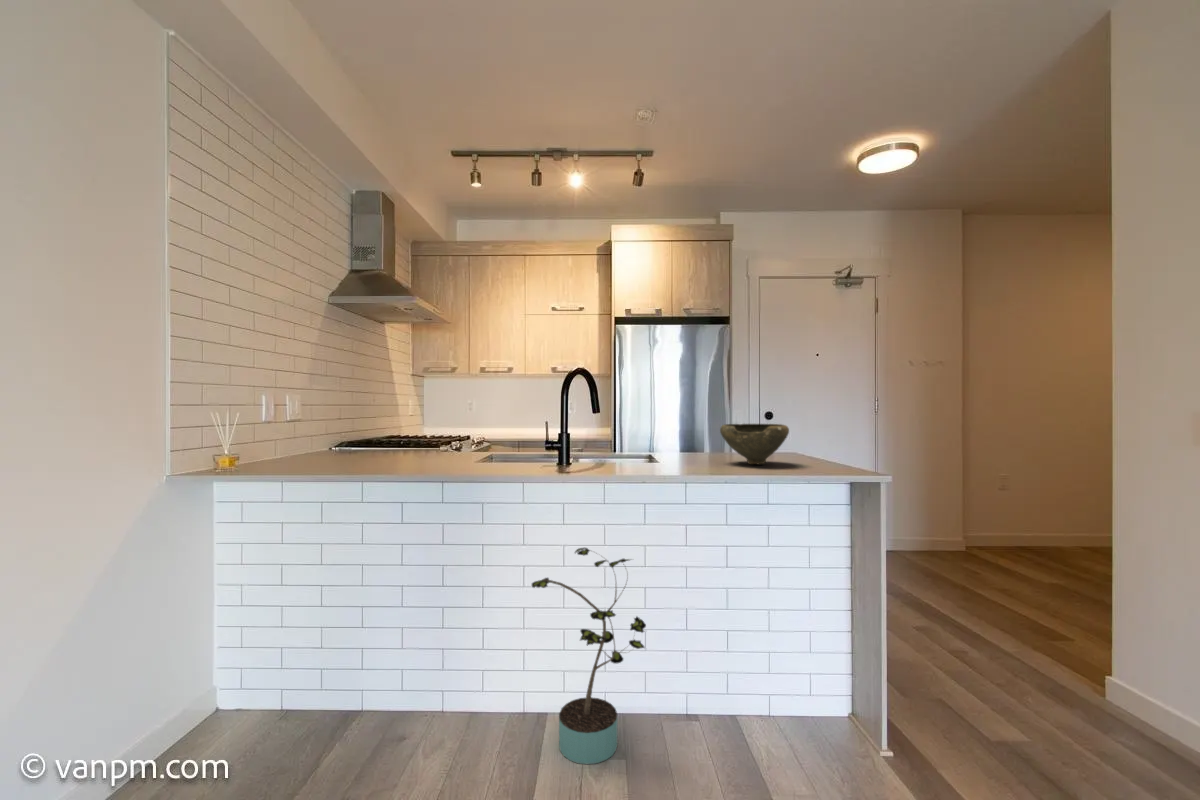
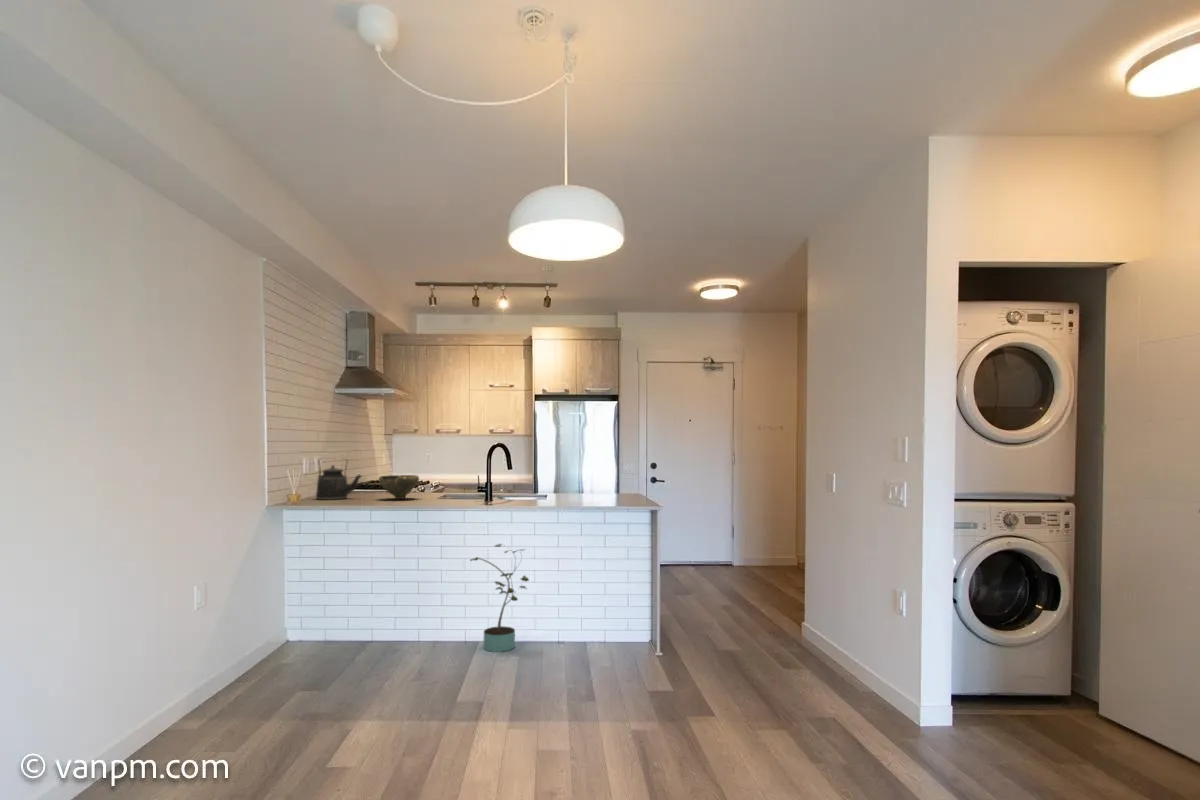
kettle: none [270,394,348,465] -> present [316,460,361,500]
bowl: present [720,424,789,464] -> present [379,475,419,499]

